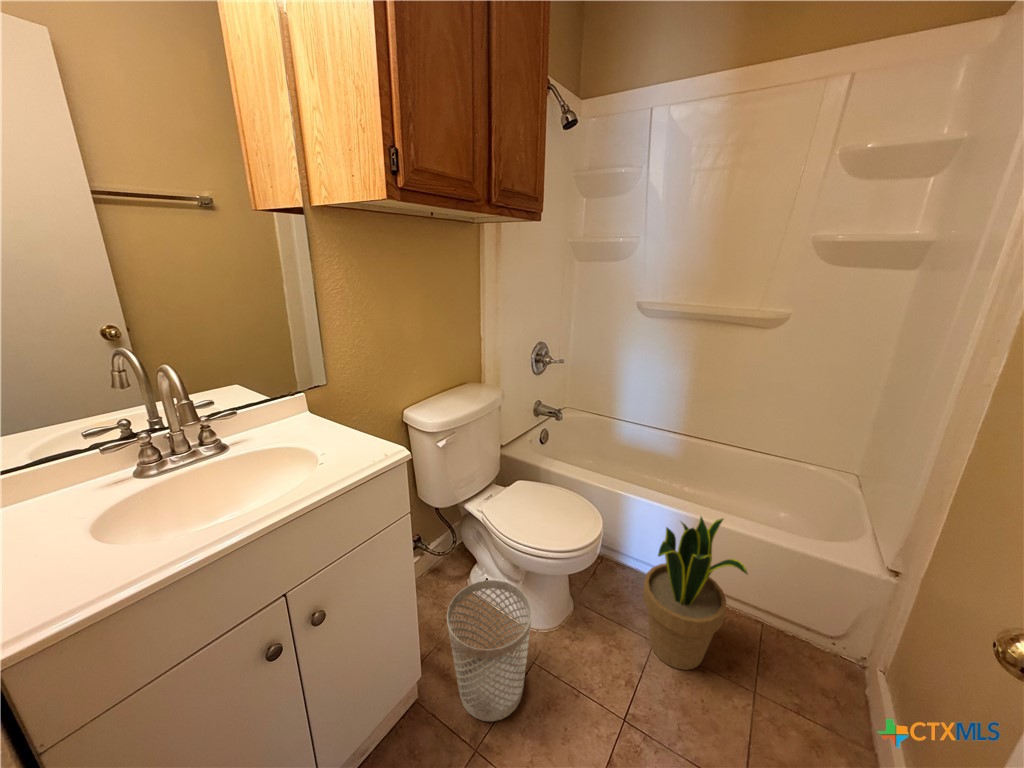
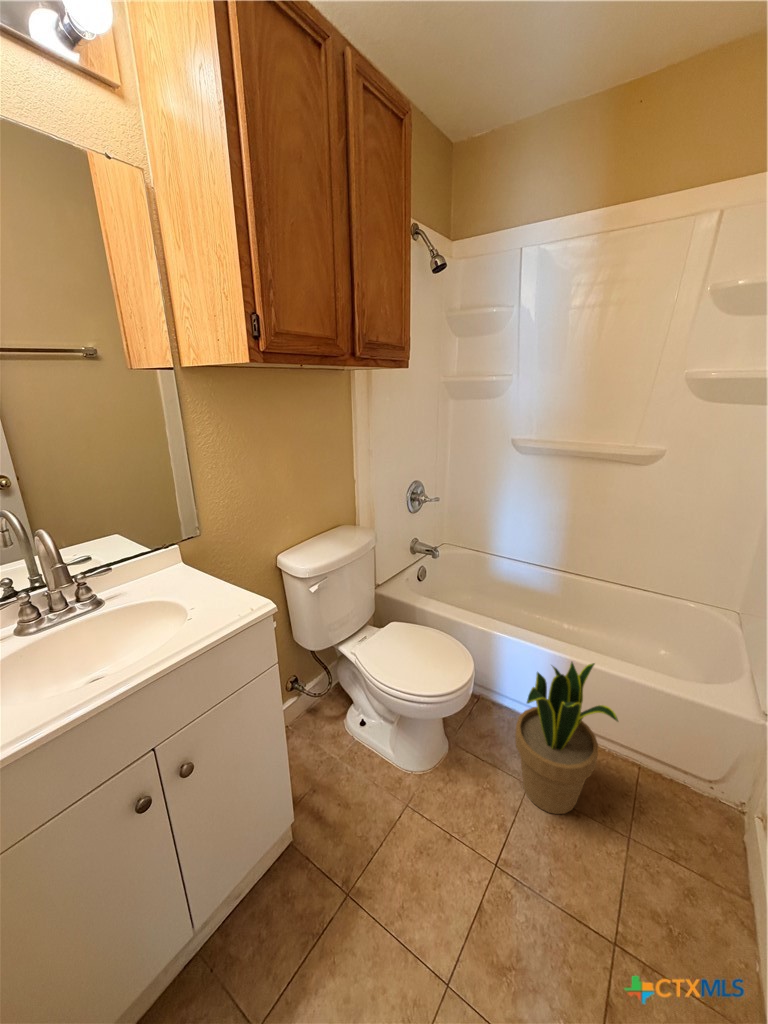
wastebasket: present [447,580,532,721] -> none [318,724,402,865]

